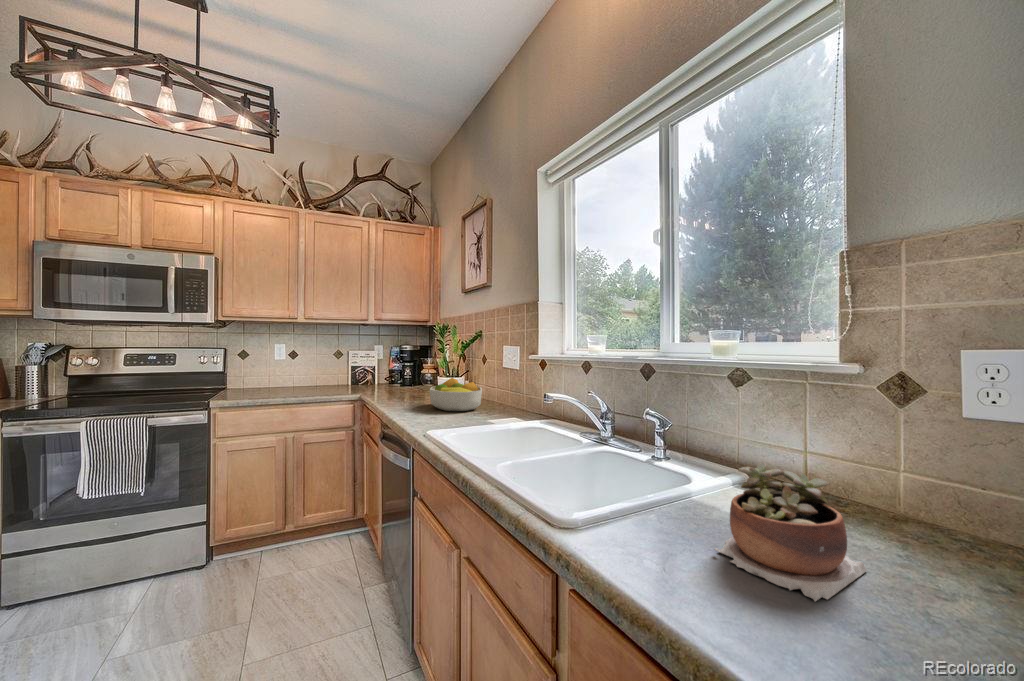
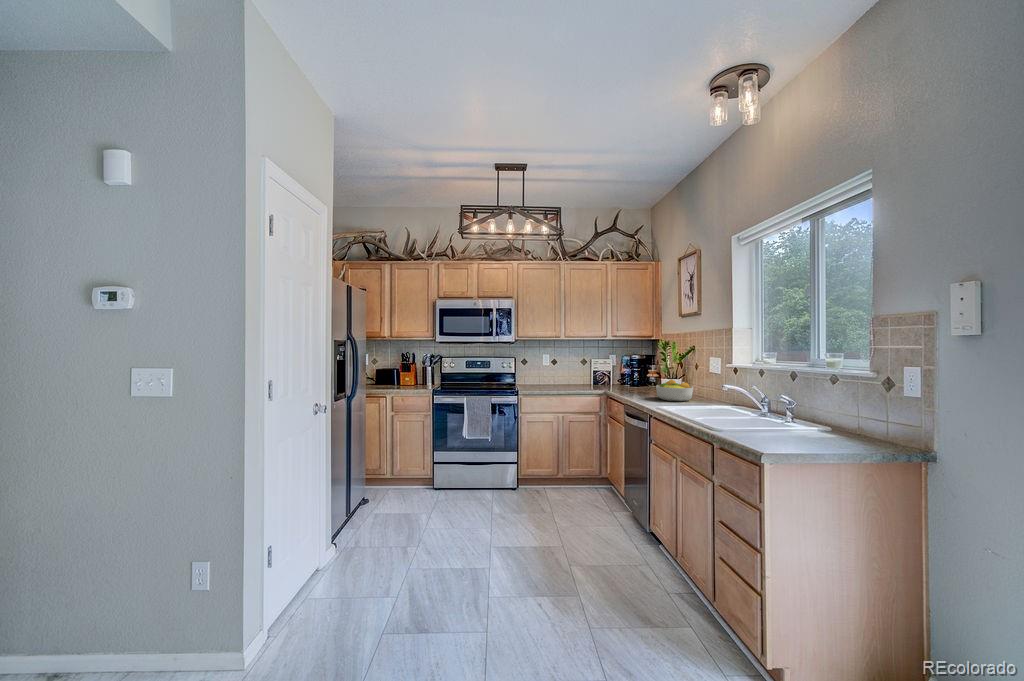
succulent plant: present [715,462,867,602] -> none [780,410,841,451]

